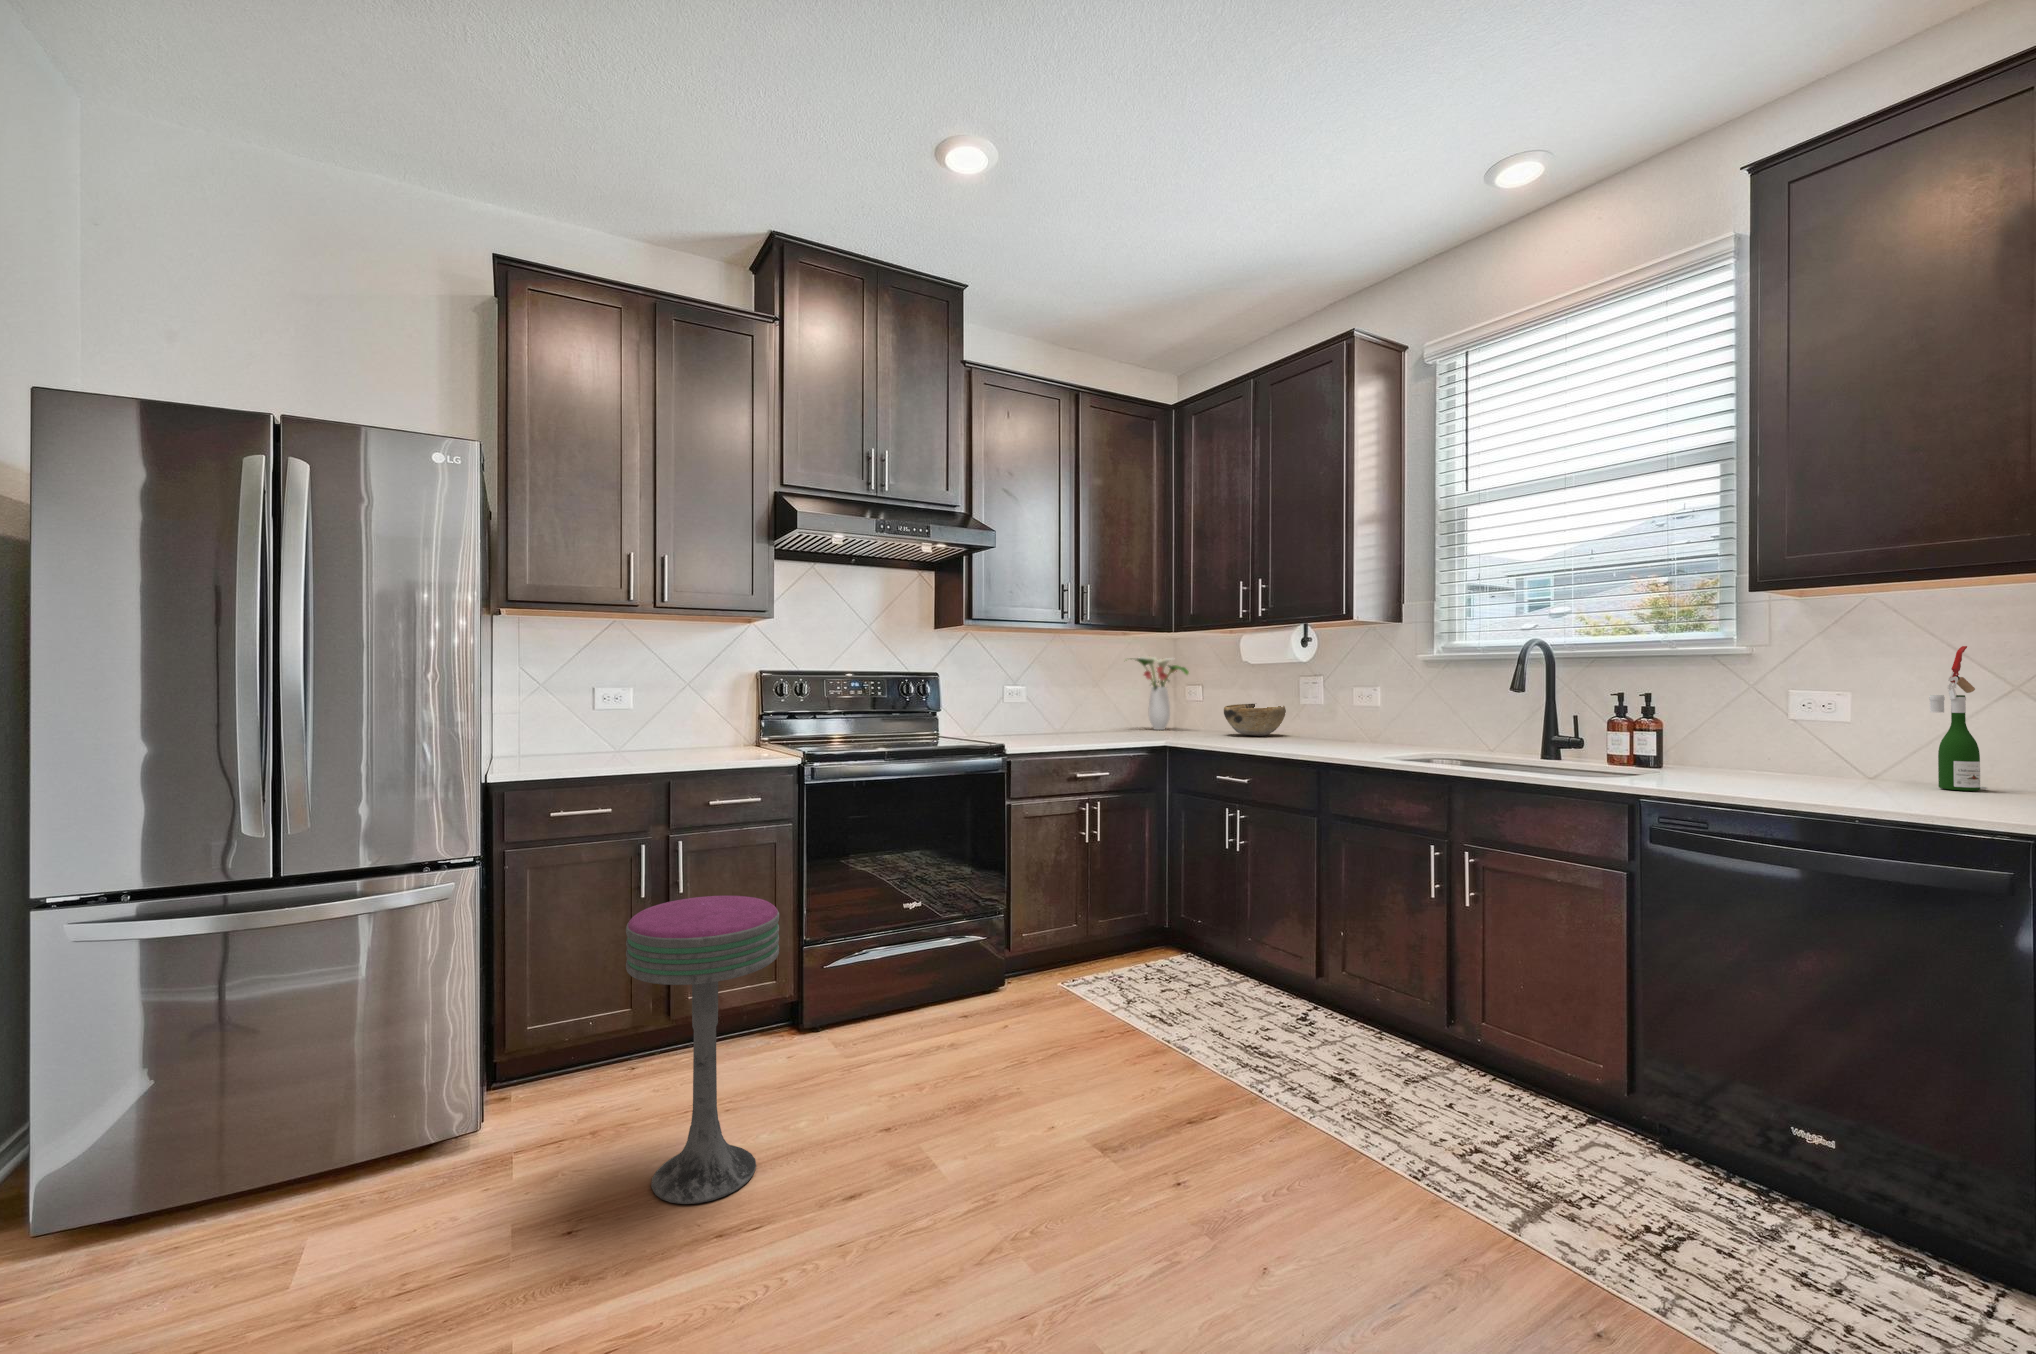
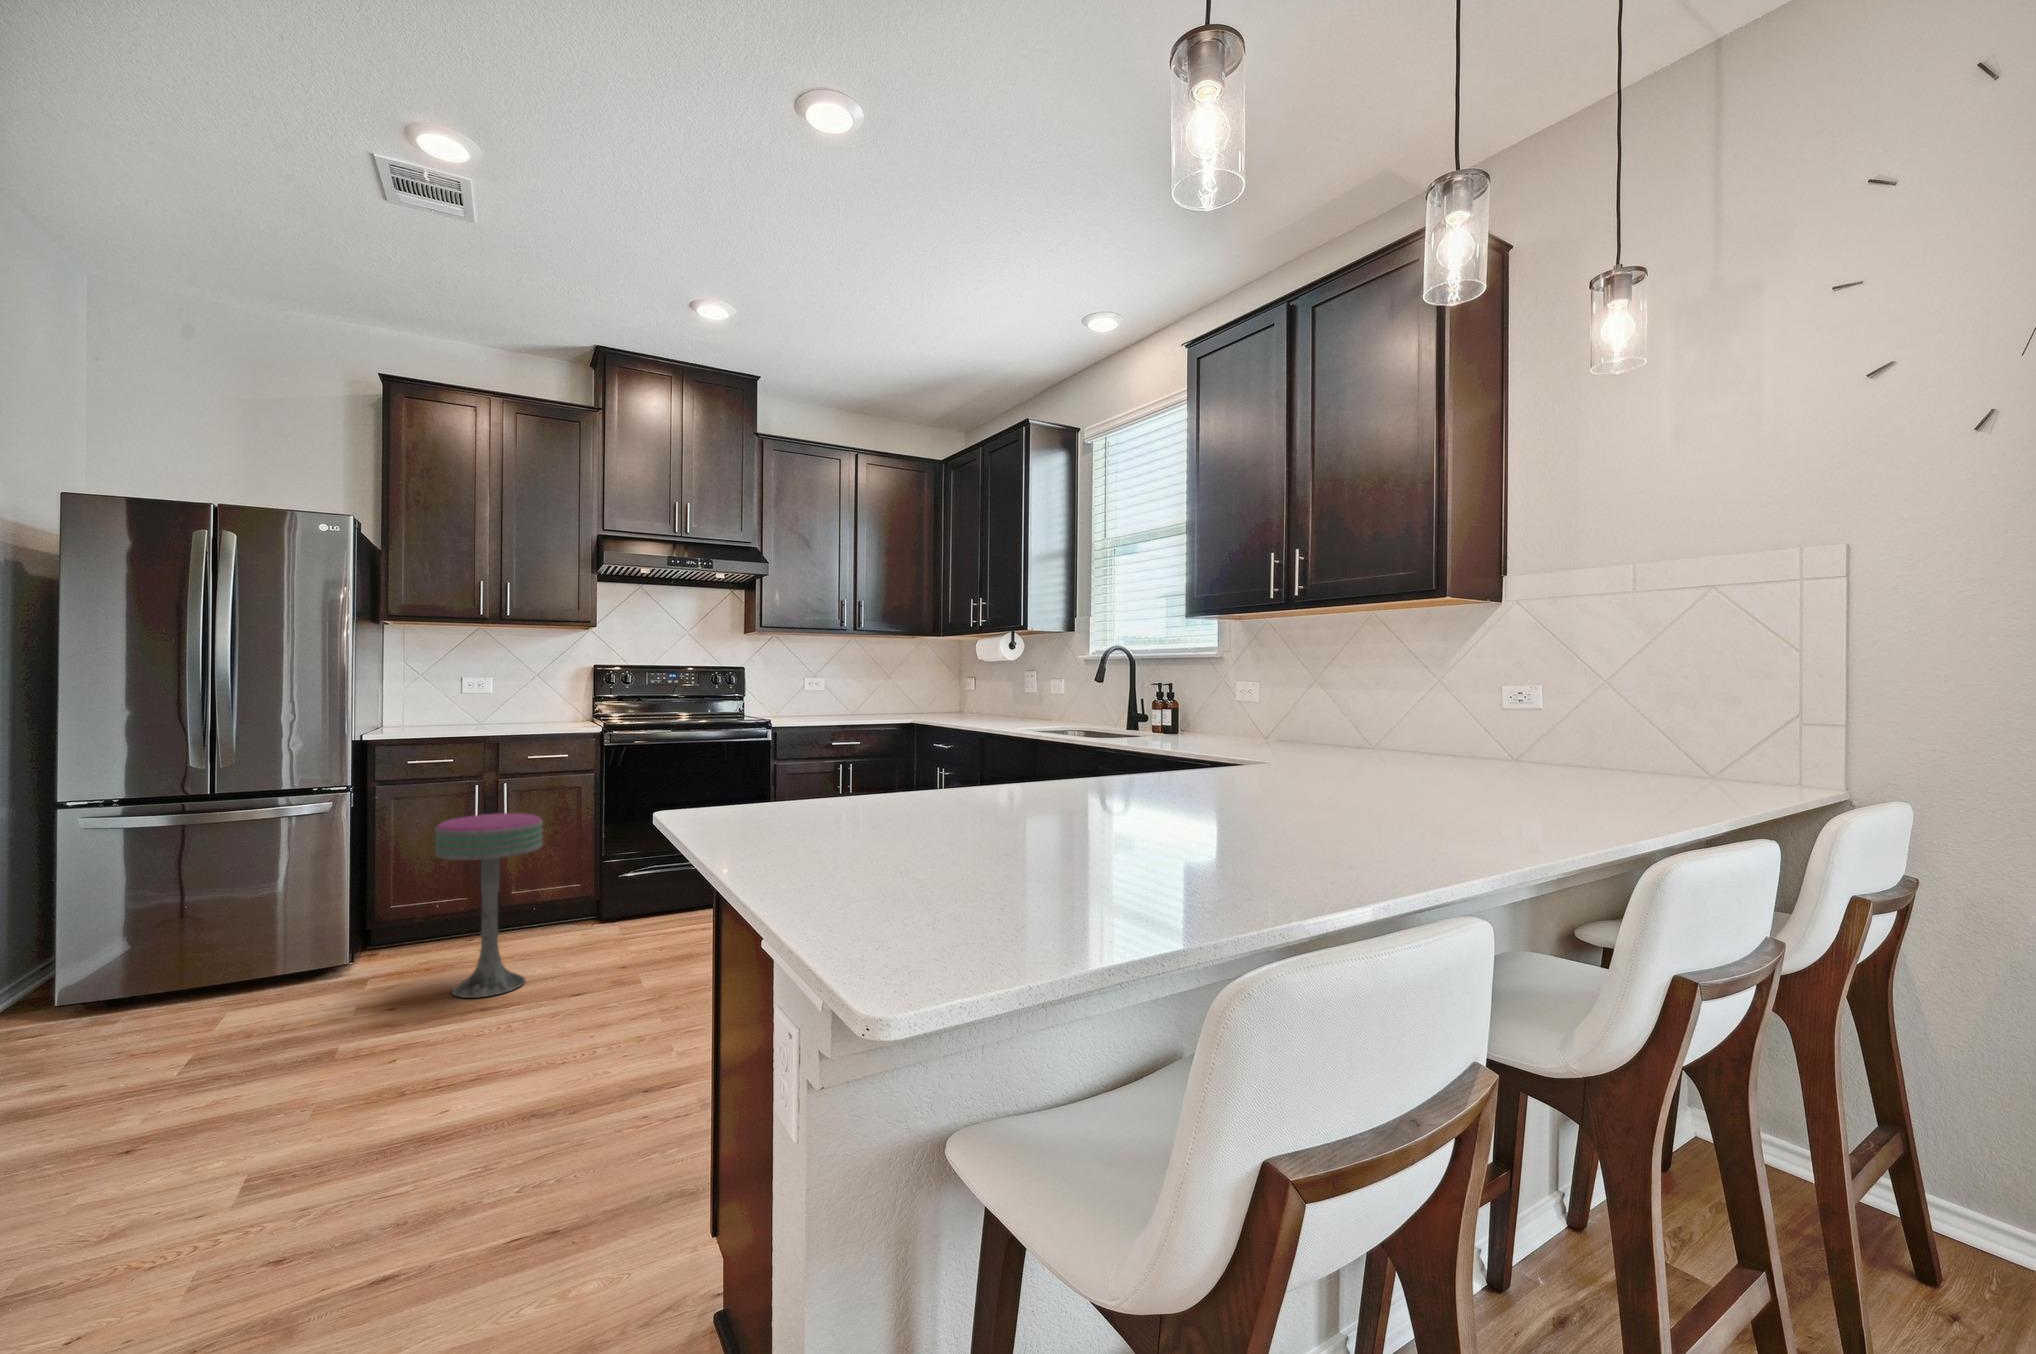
wine bottle: present [1929,646,1987,791] -> none [1248,659,1276,748]
flower arrangement: present [1136,657,1189,730] -> none [907,656,954,714]
decorative bowl: present [1224,704,1286,736] -> none [966,694,1012,718]

